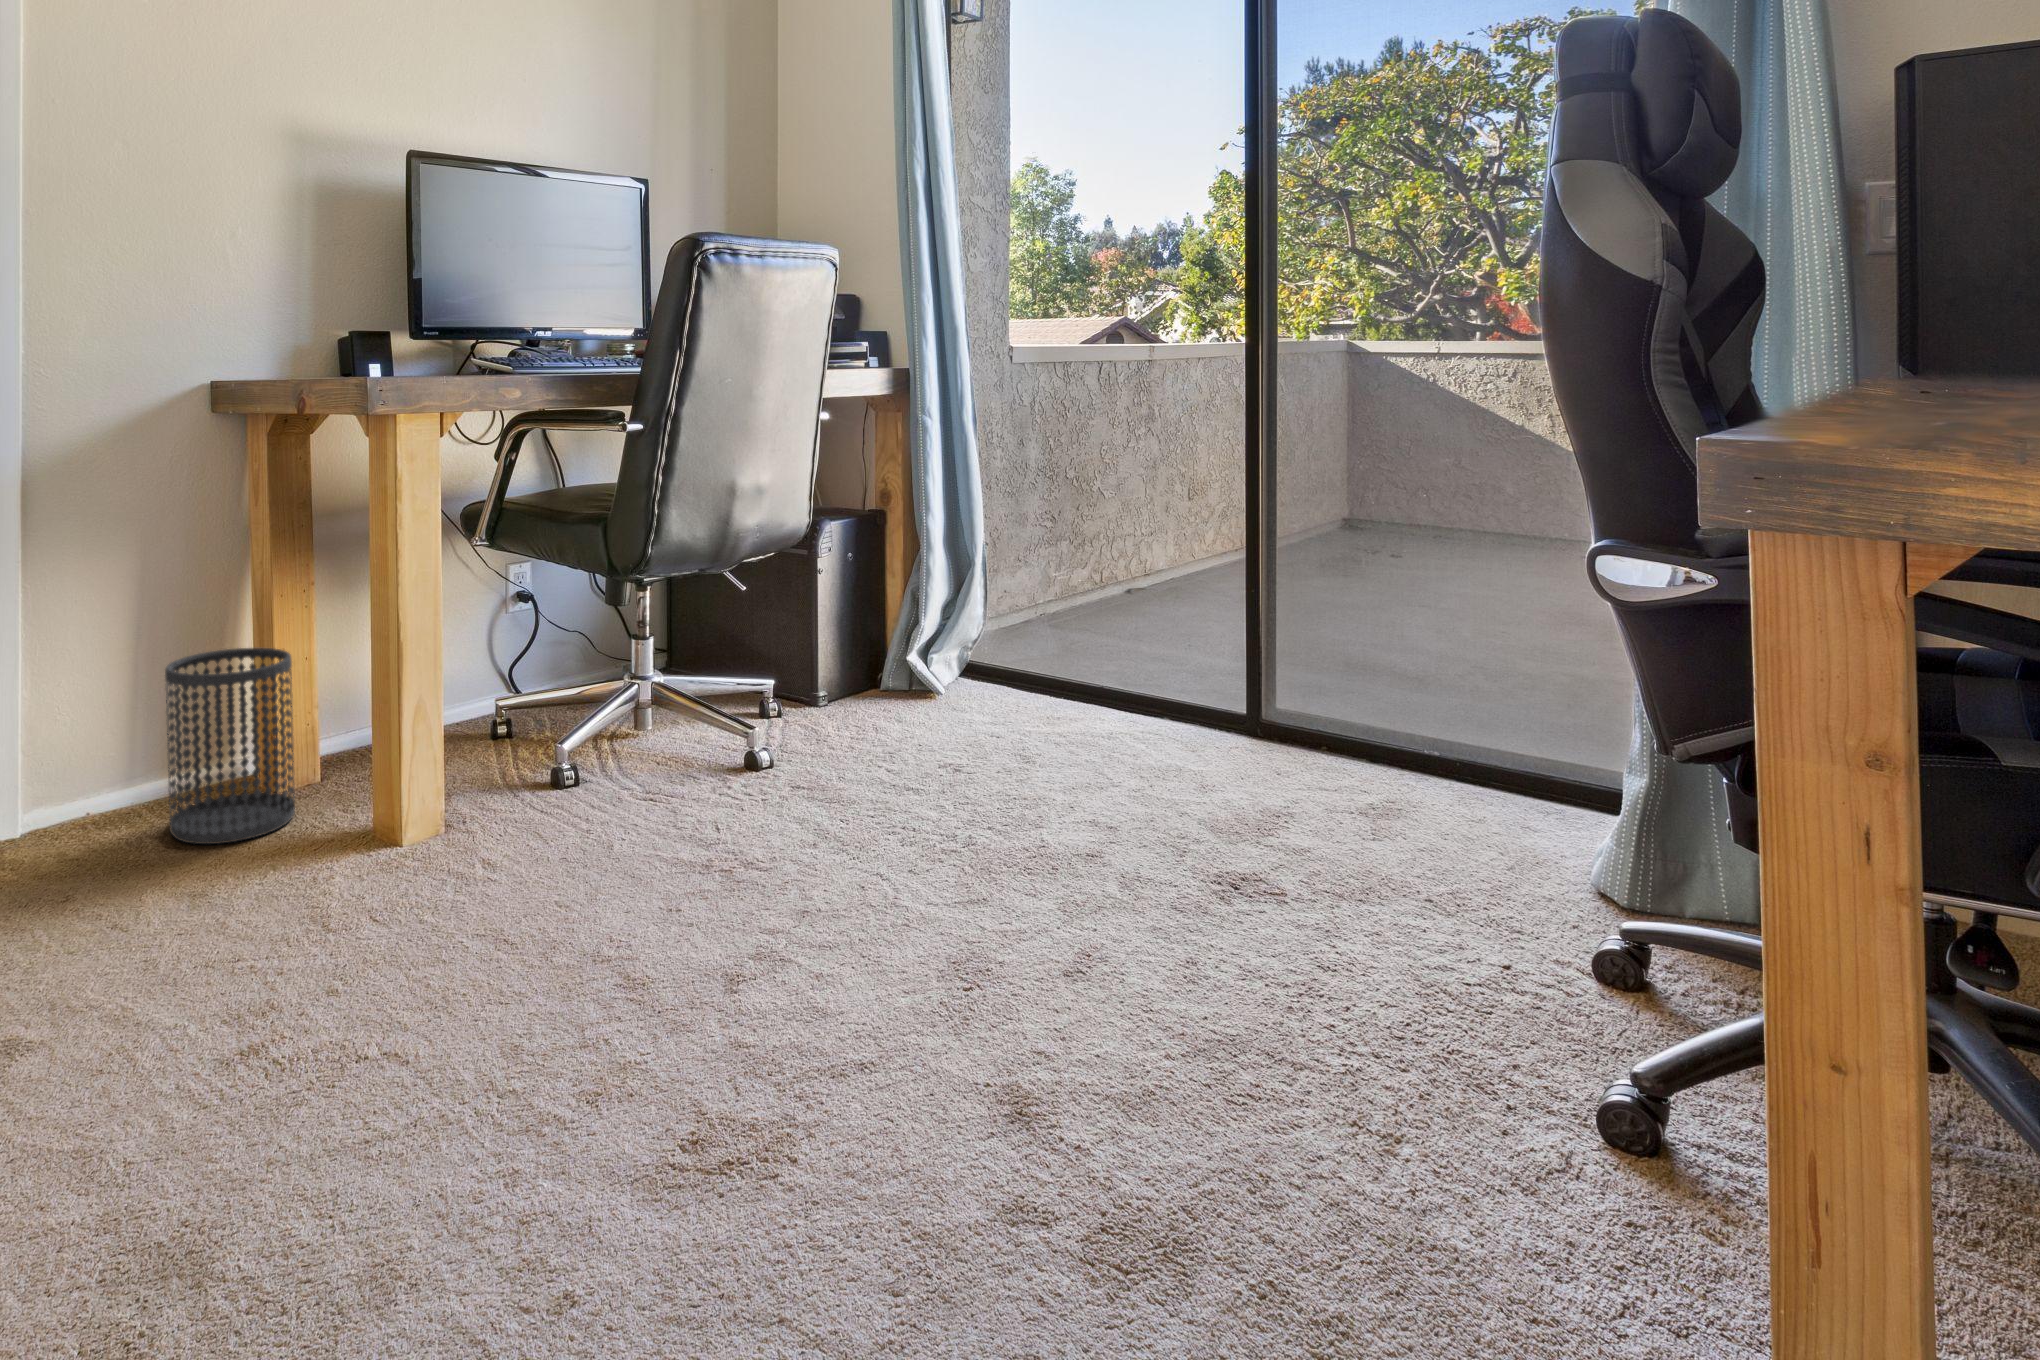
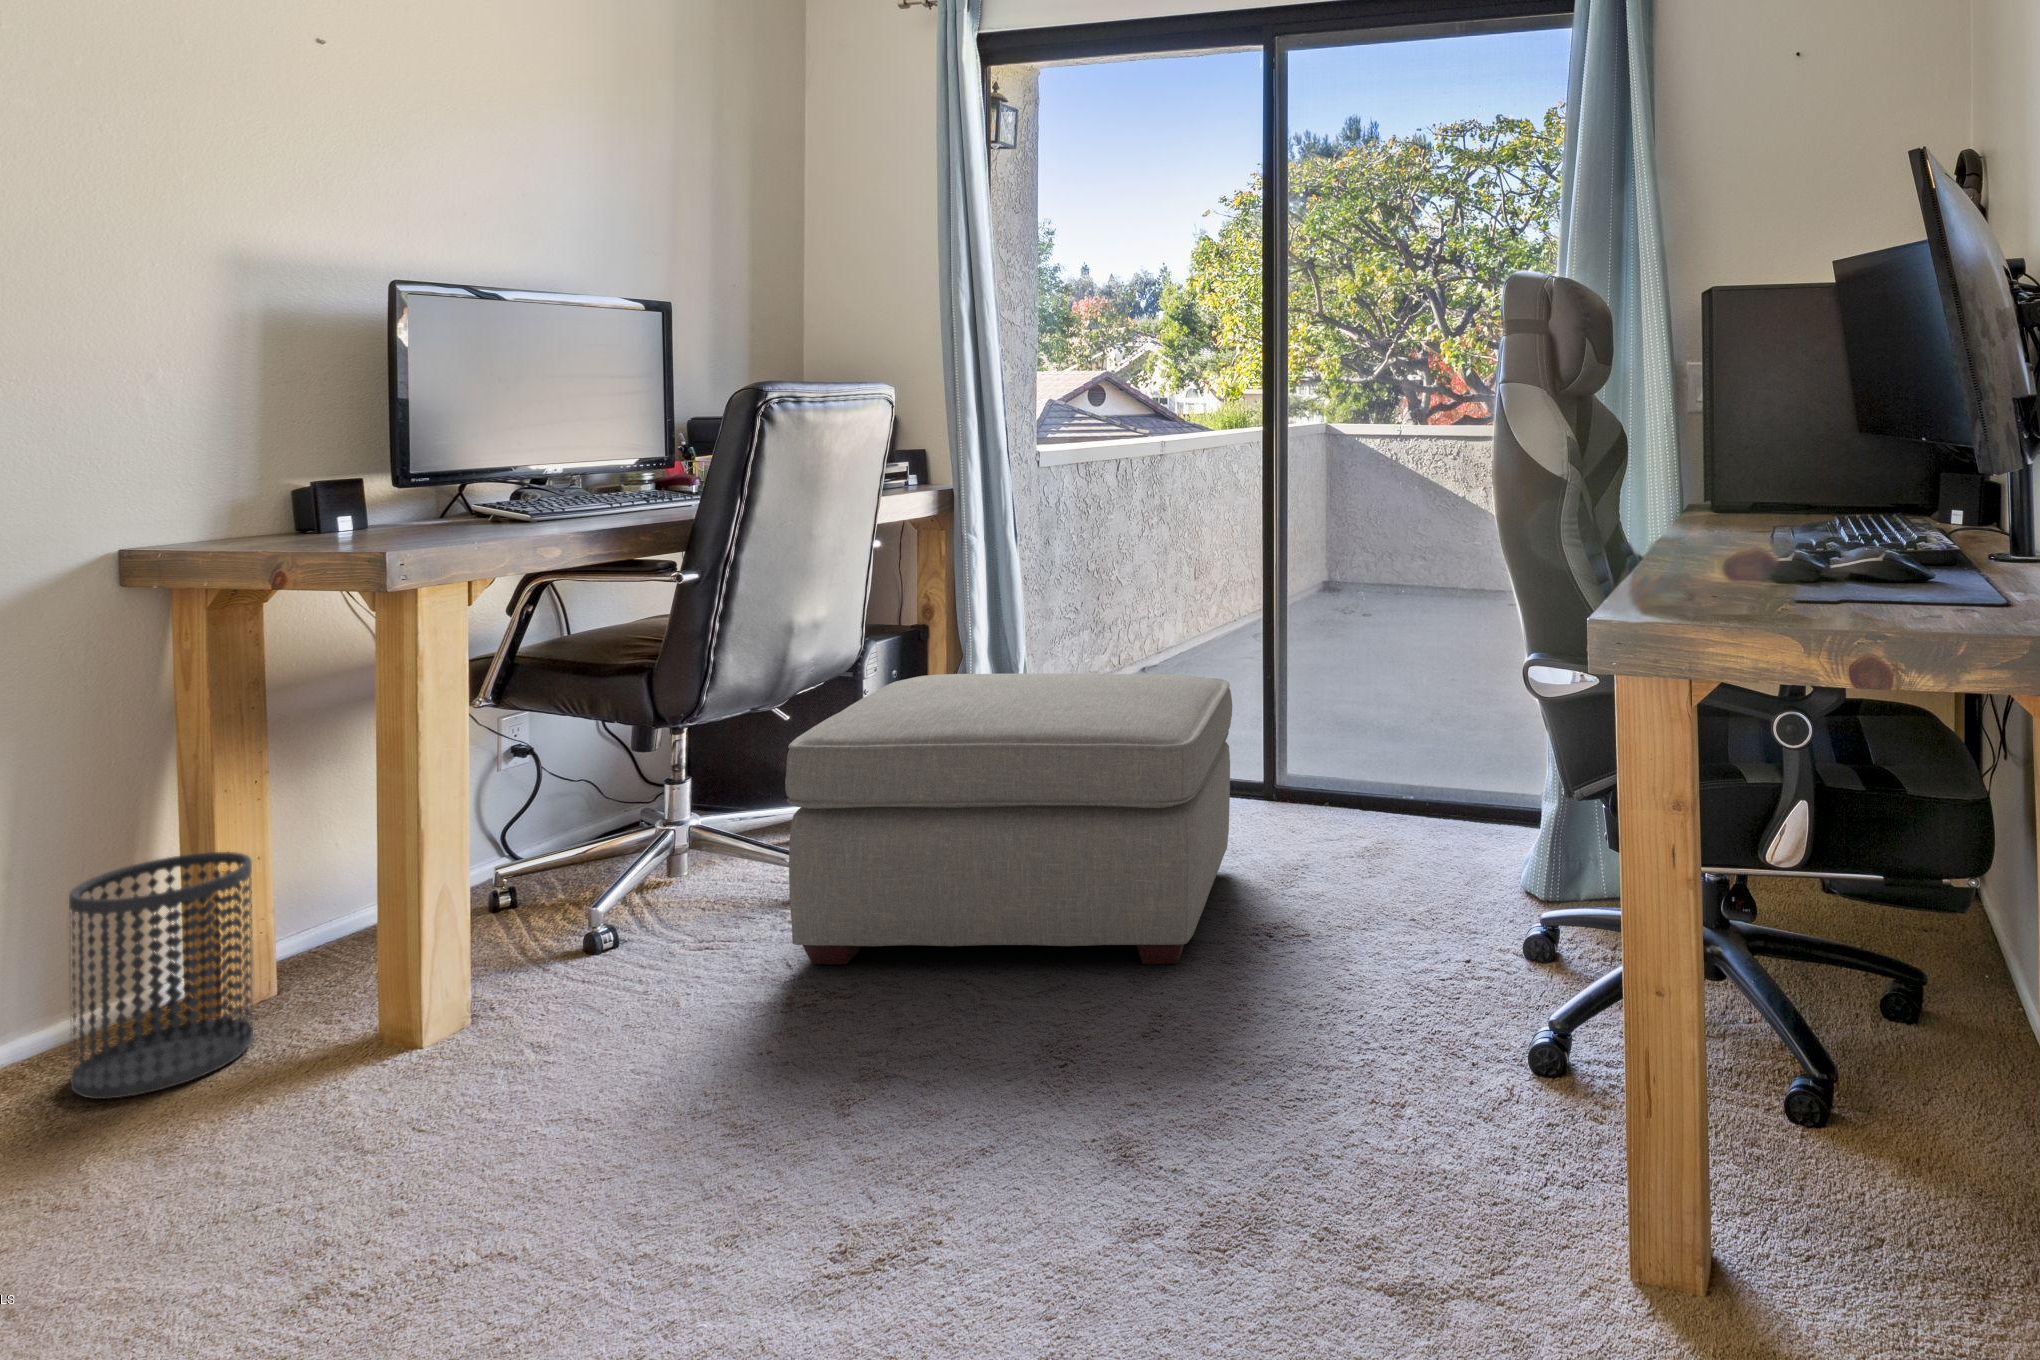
ottoman: none [710,553,1195,899] -> present [785,673,1232,964]

